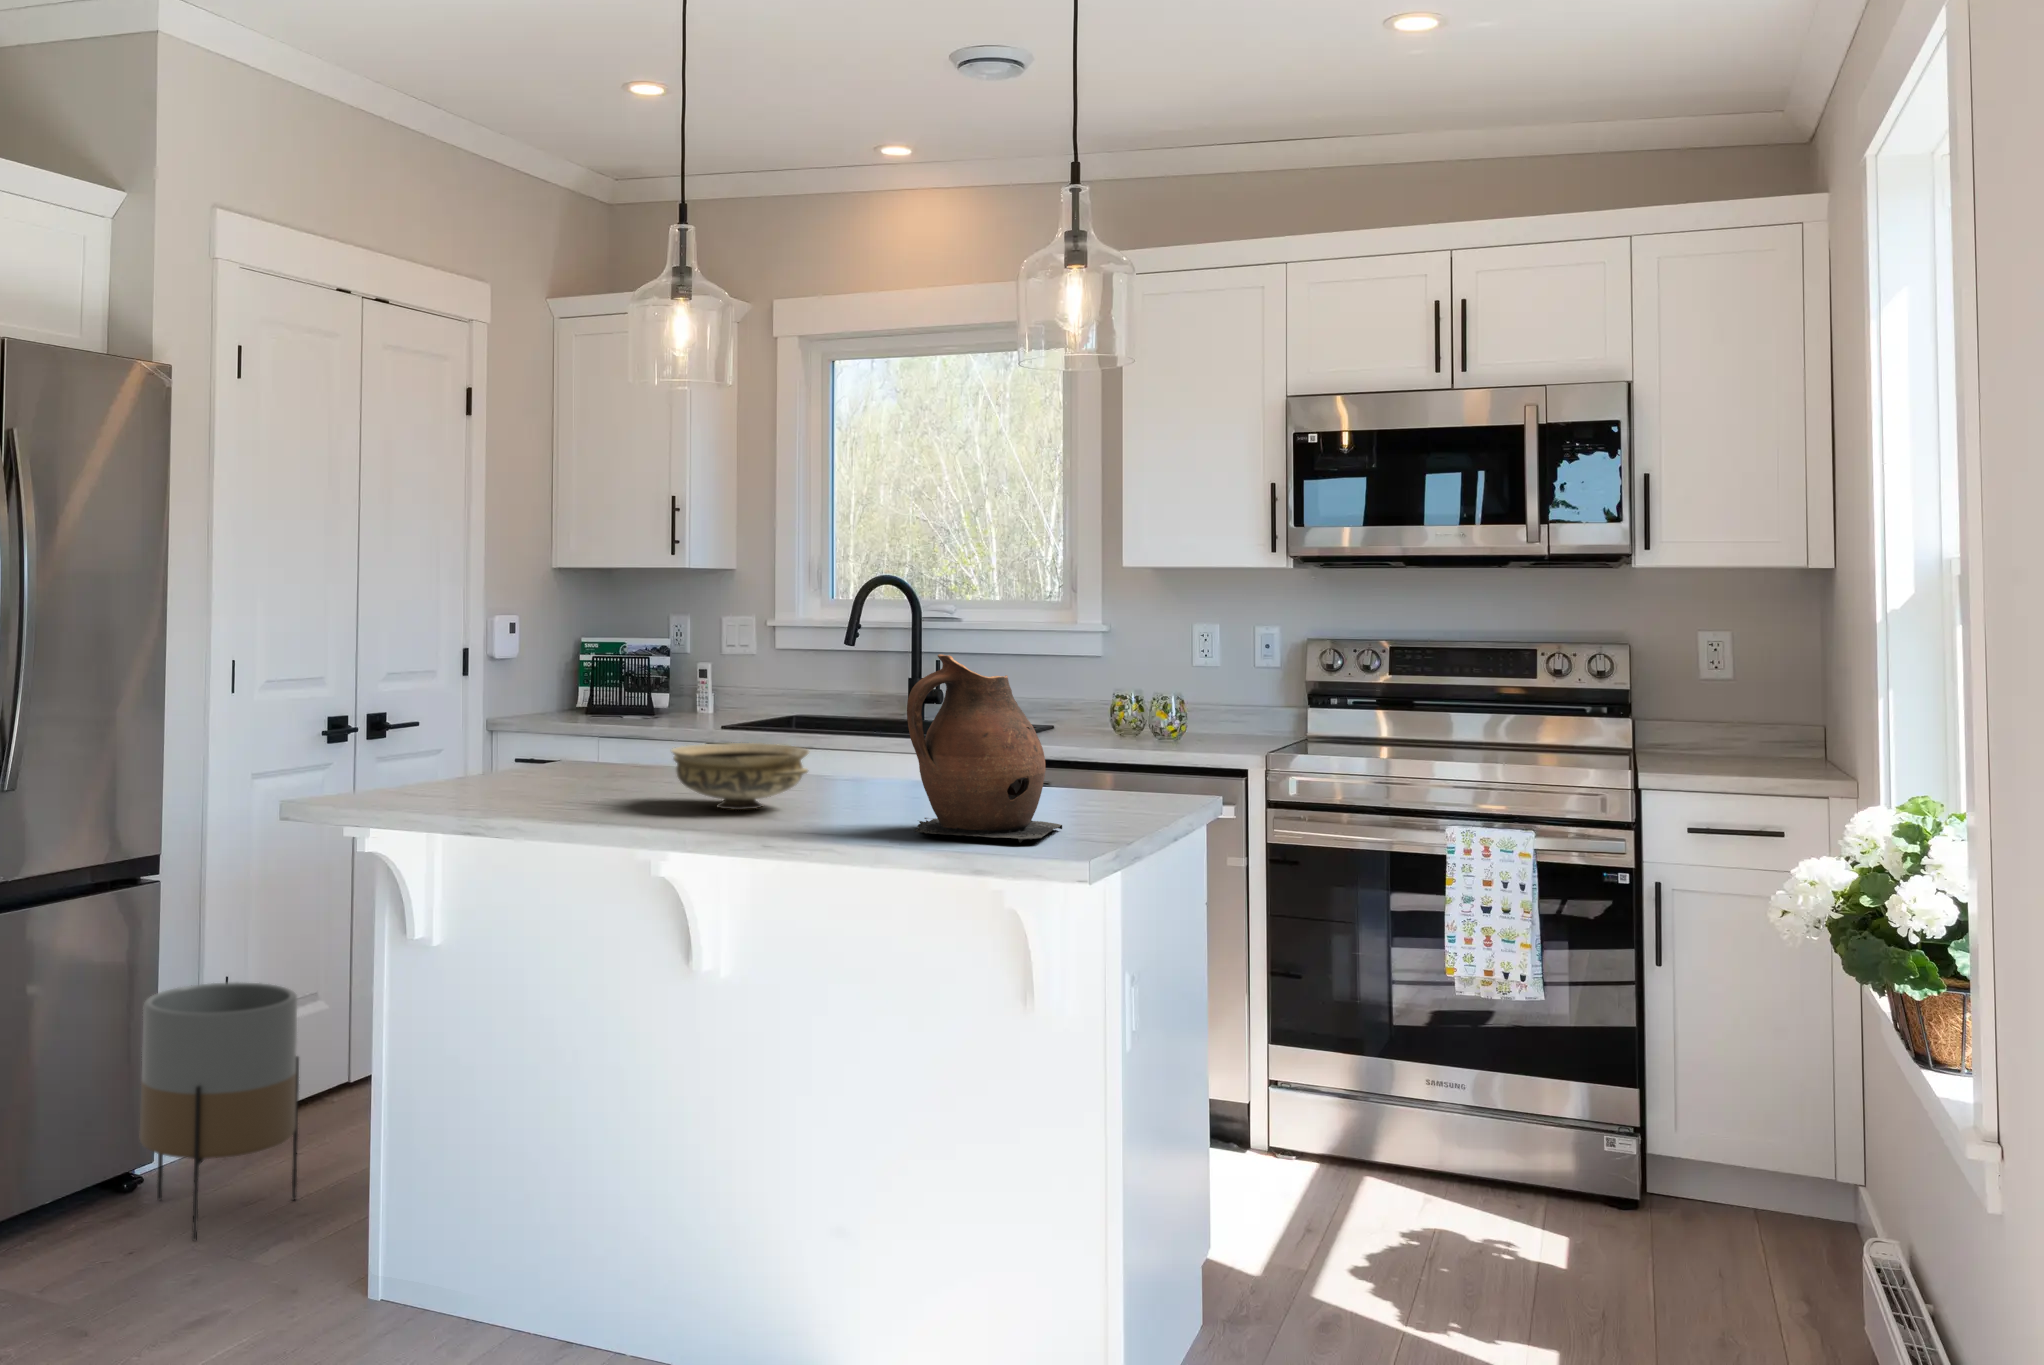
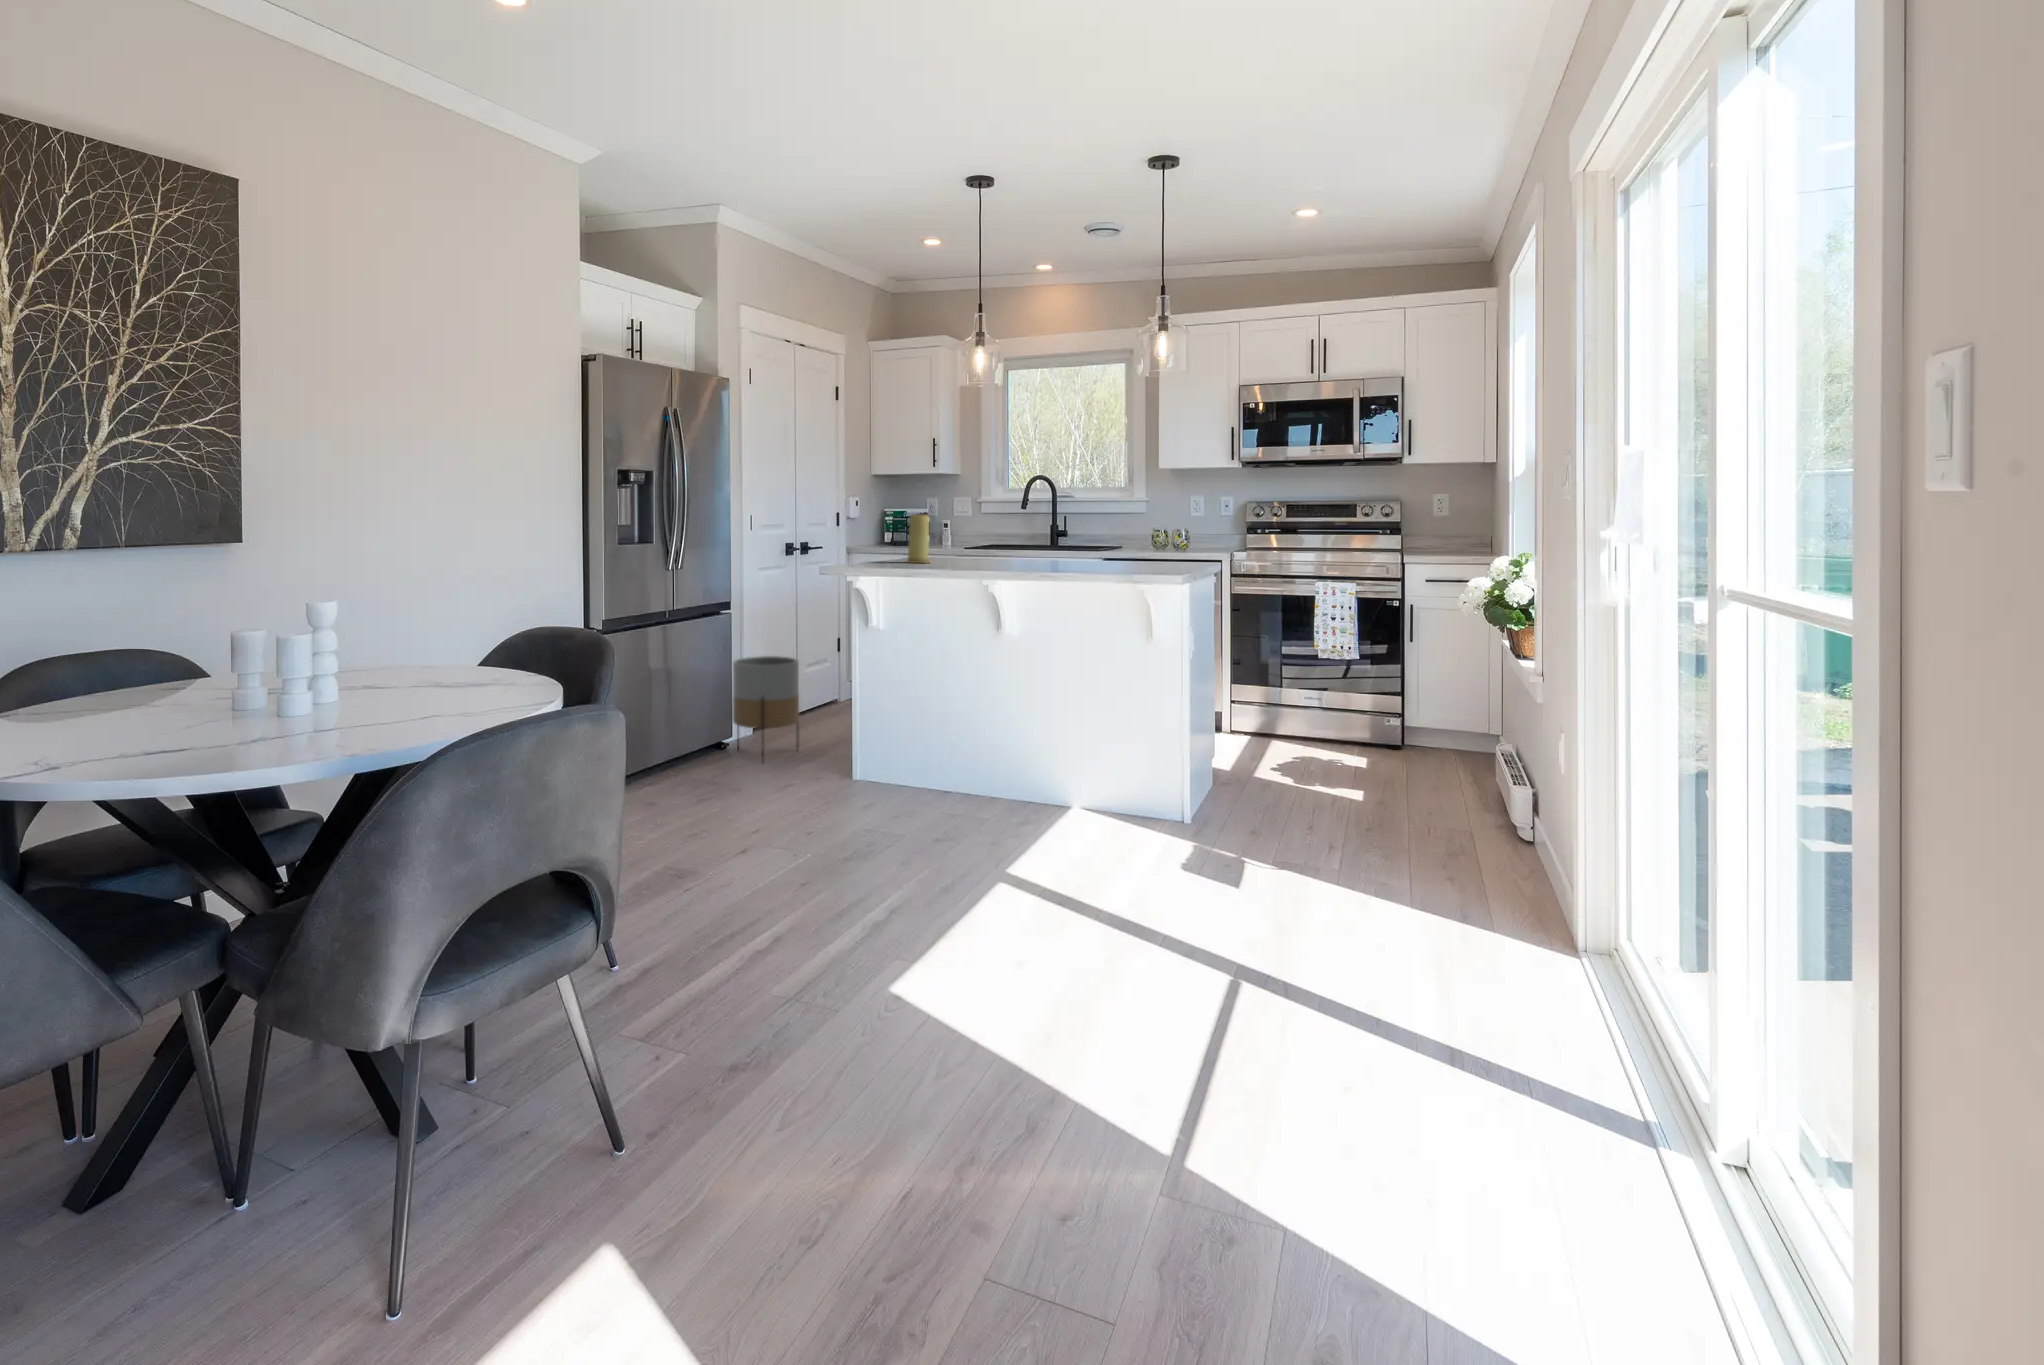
ceramic pitcher: present [907,655,1062,843] -> none [1089,497,1154,573]
candle: none [506,679,570,794] -> present [907,514,929,563]
ceramic bowl: present [671,743,809,810] -> none [979,540,1043,566]

